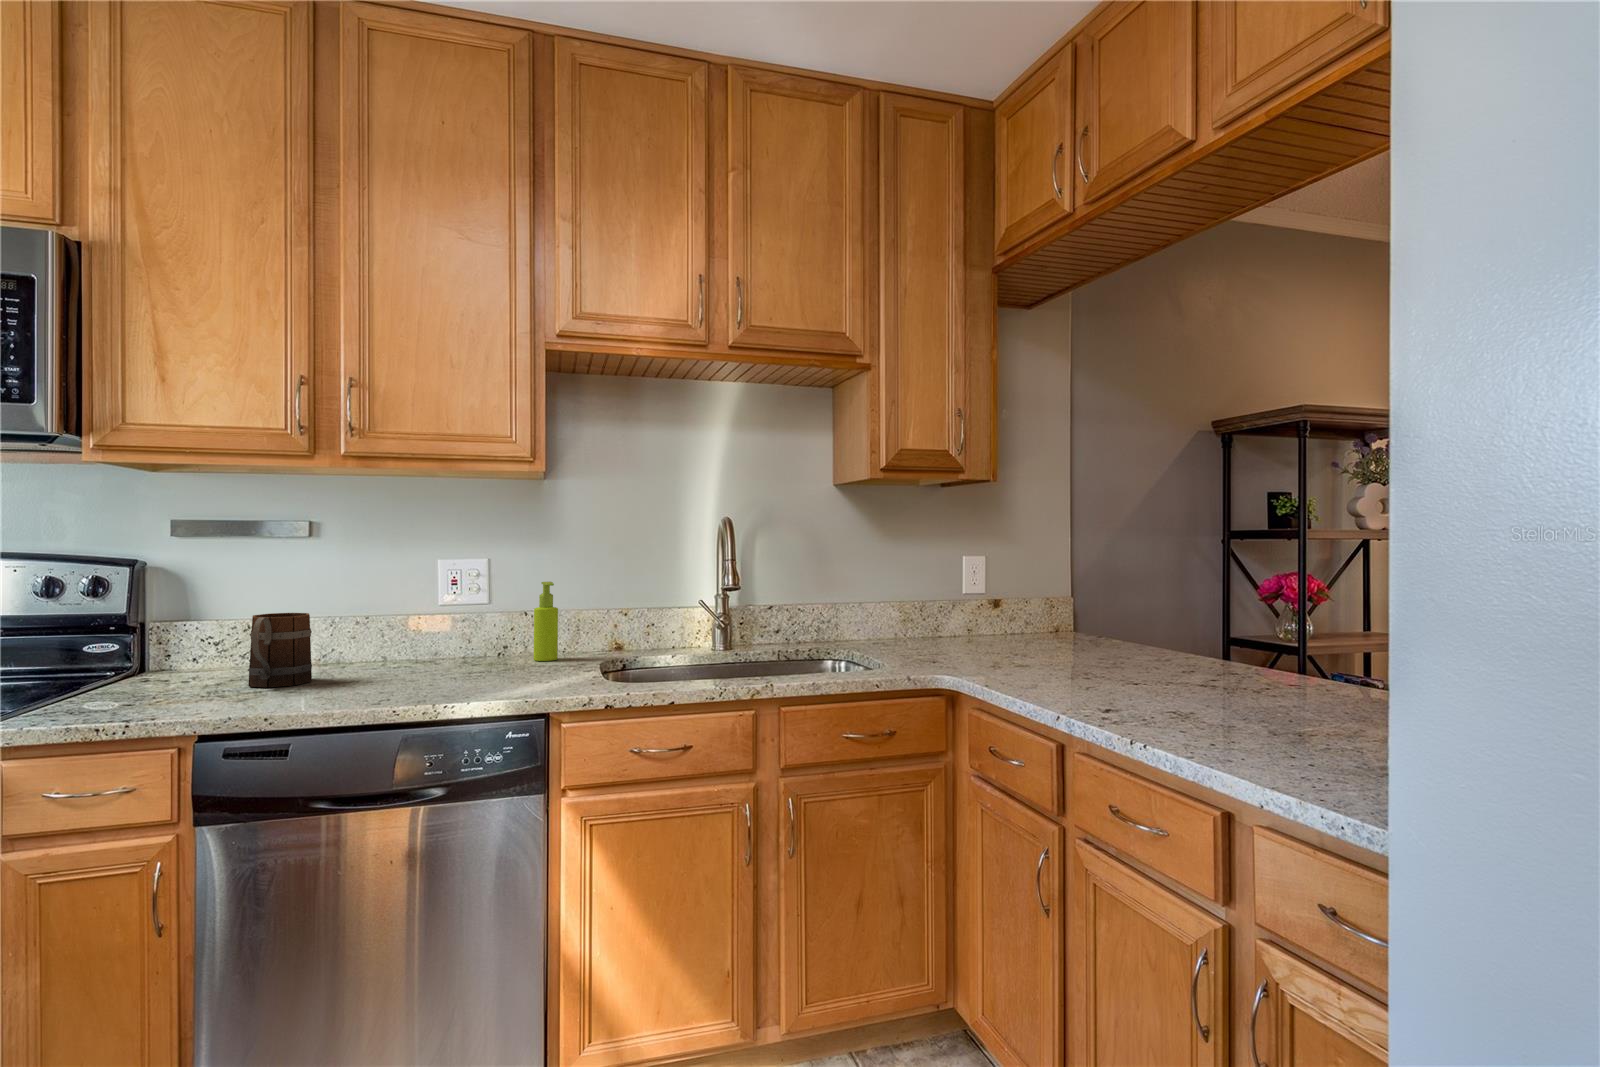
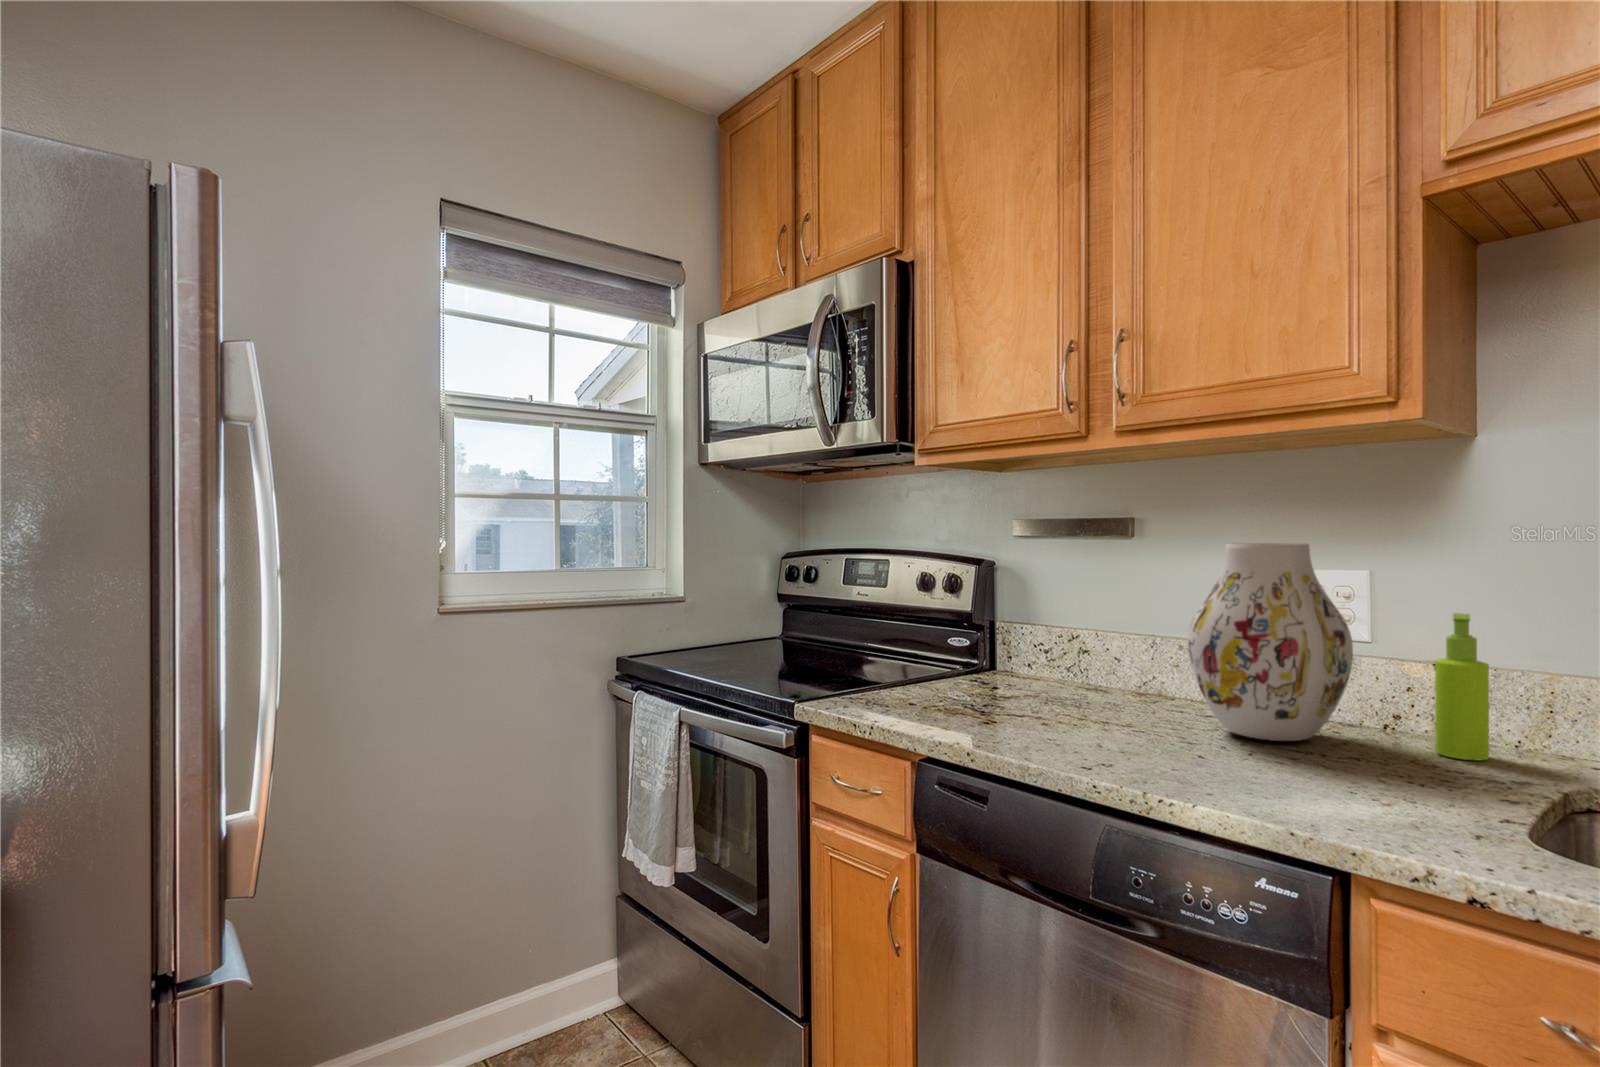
vase: none [397,543,498,671] -> present [1188,543,1353,741]
mug: present [248,613,312,687] -> none [1009,626,1095,716]

